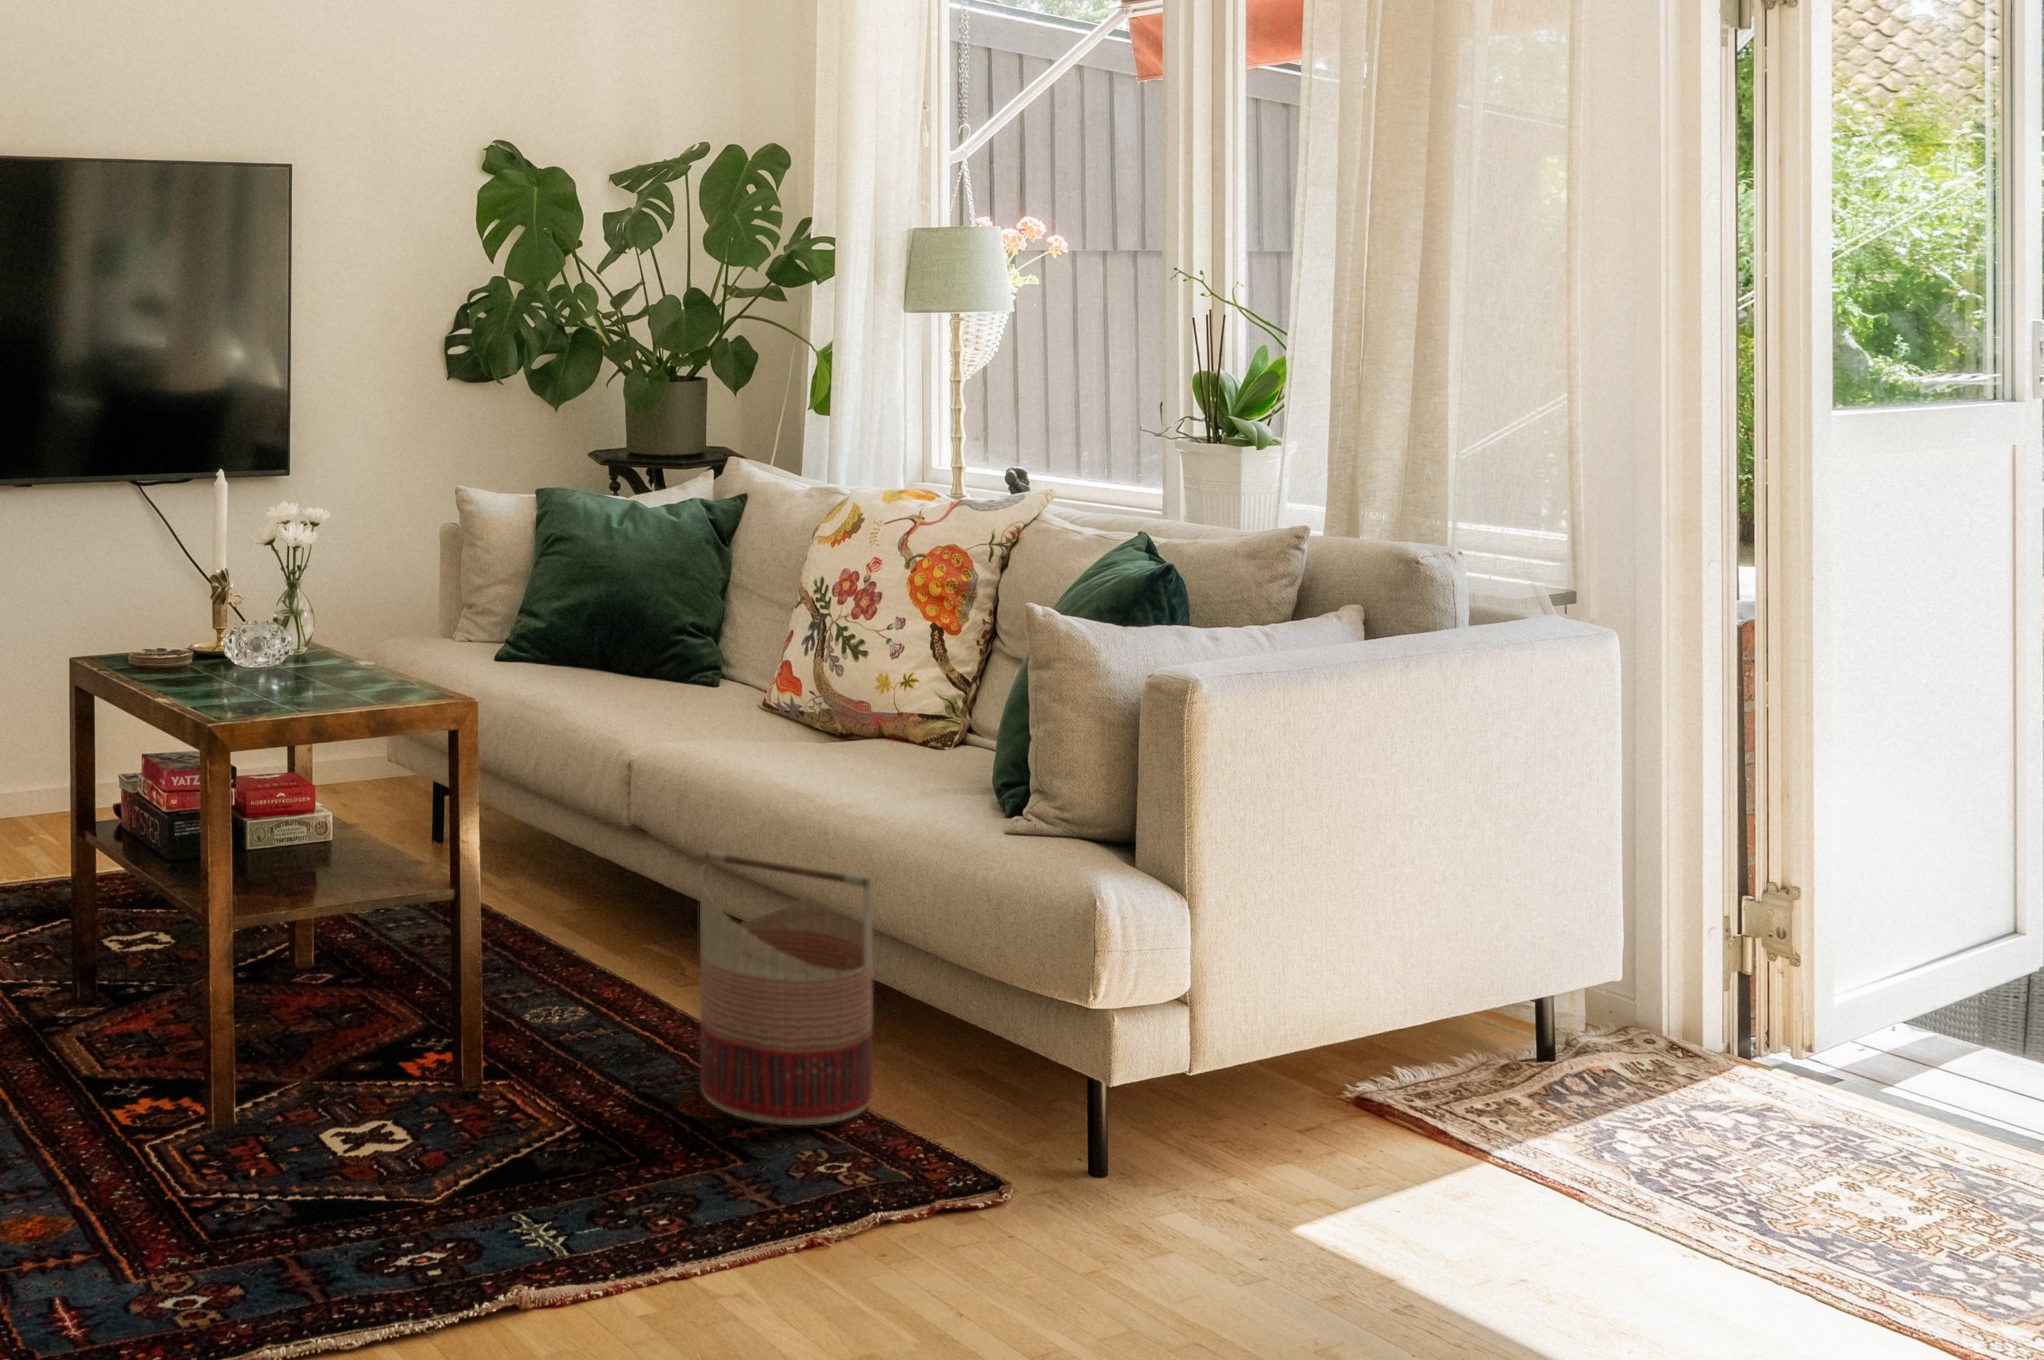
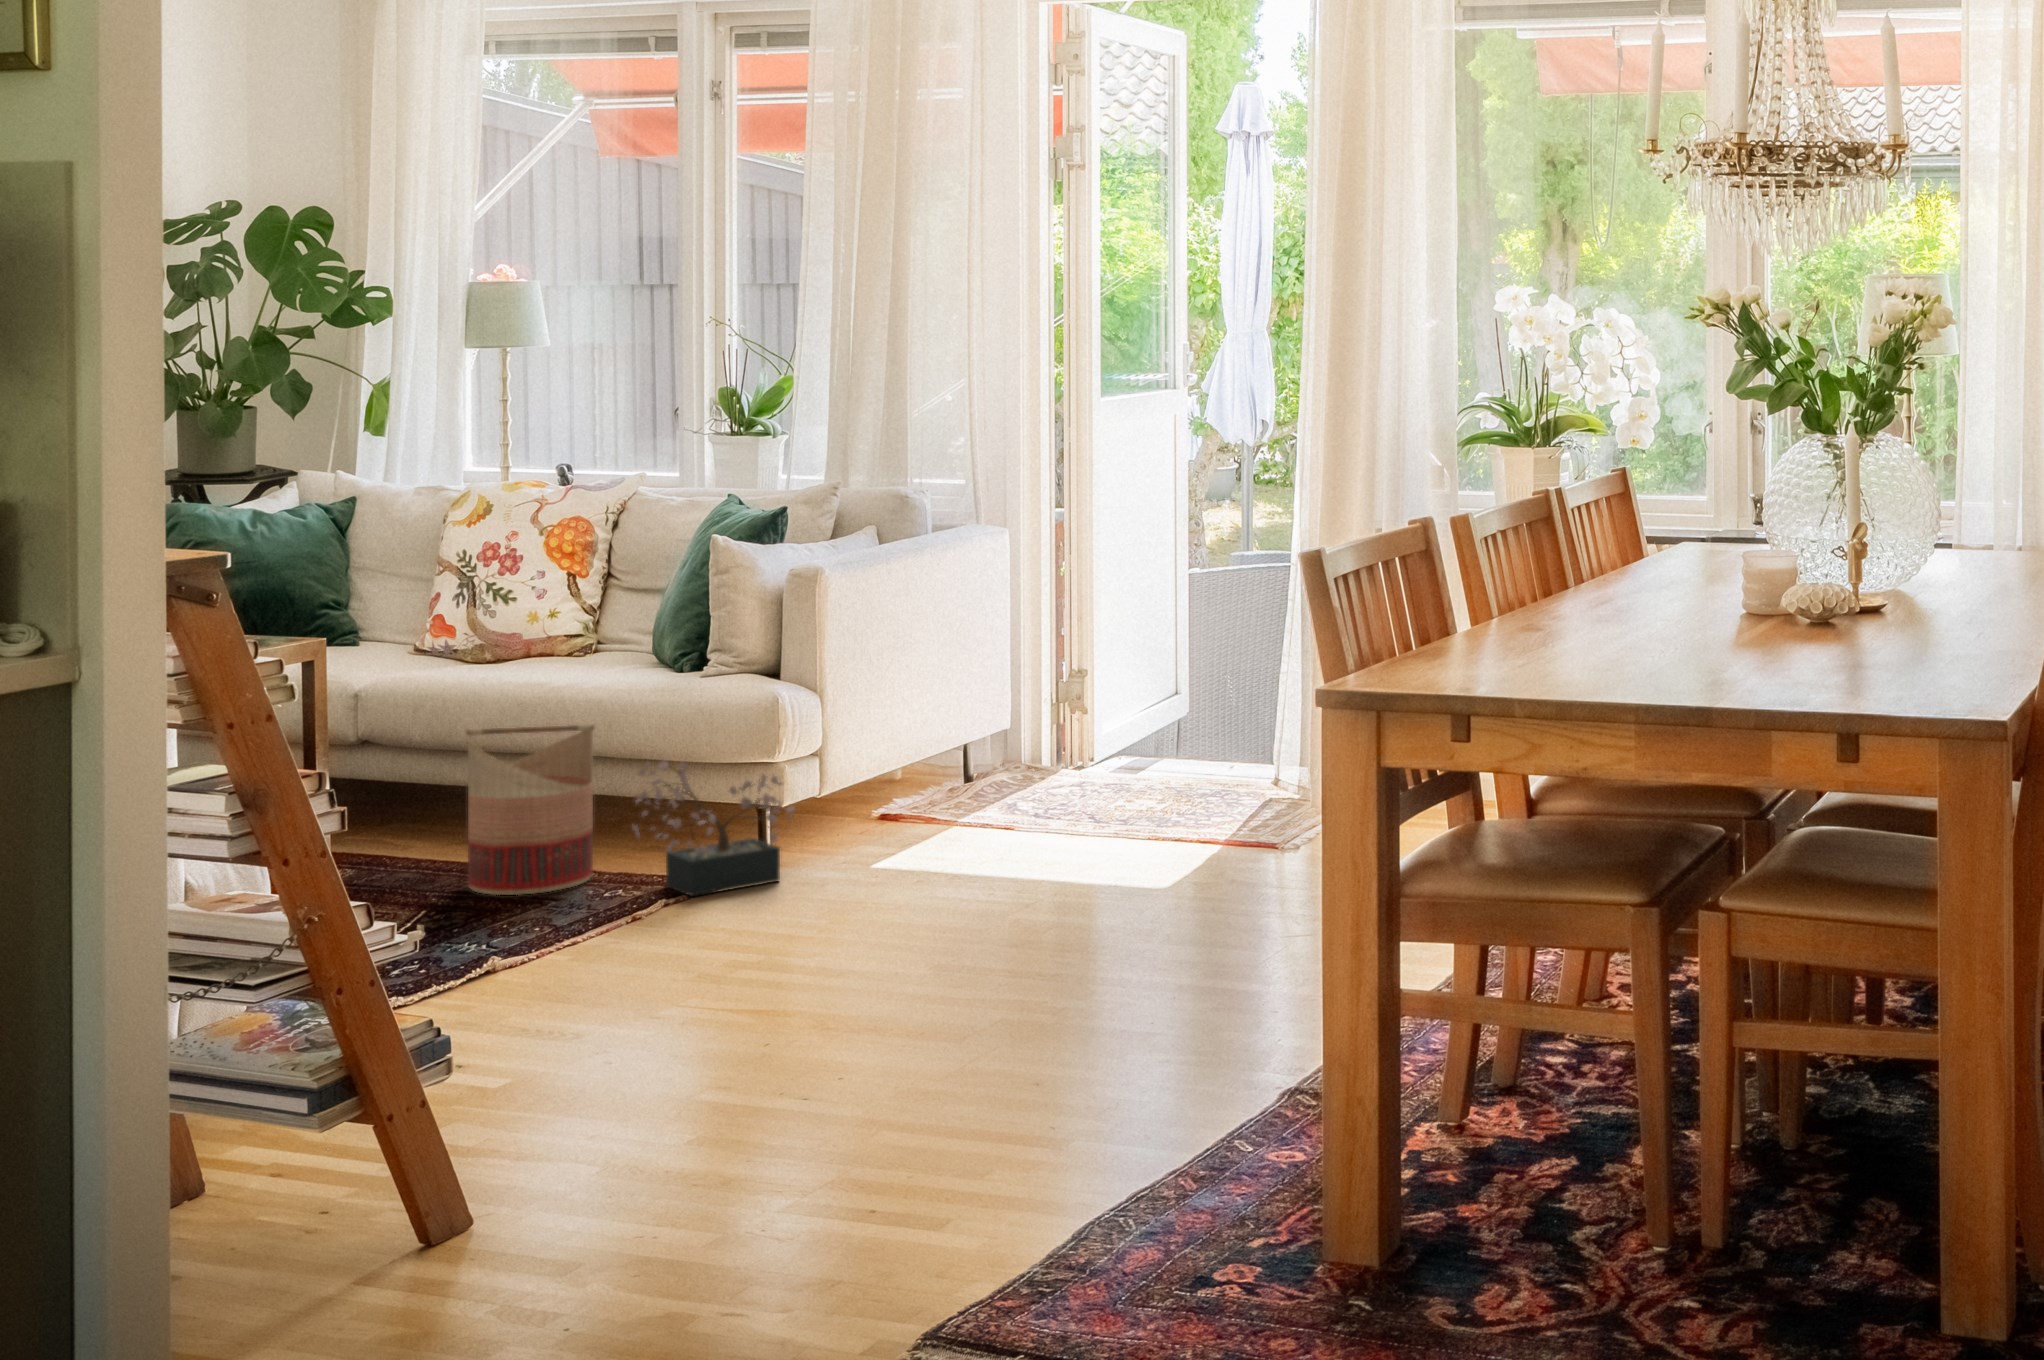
decorative plant: none [881,959,1154,1211] -> present [632,761,795,896]

